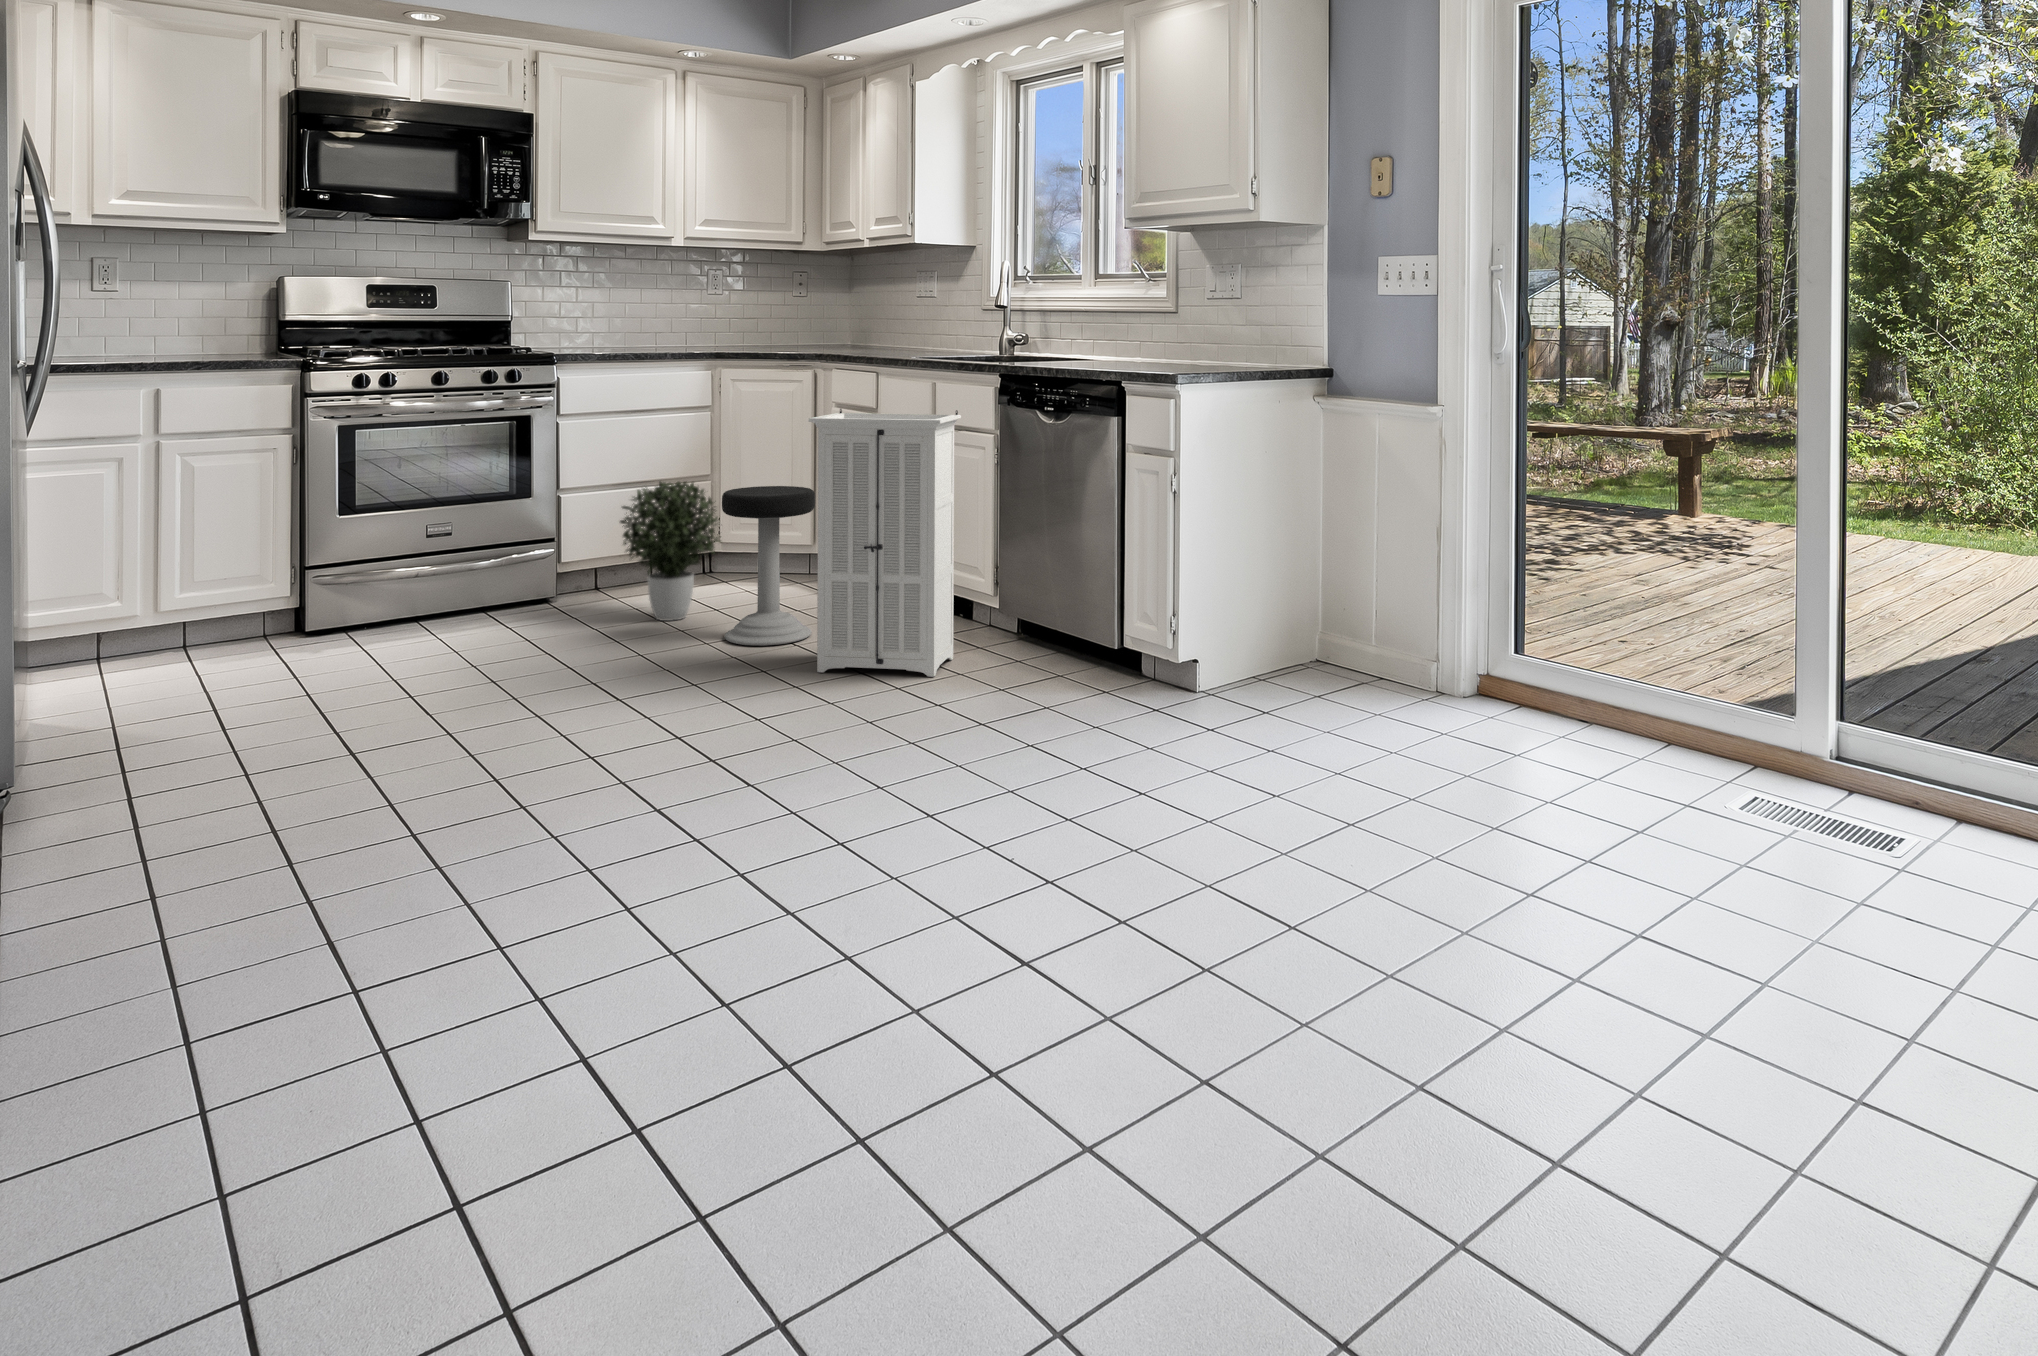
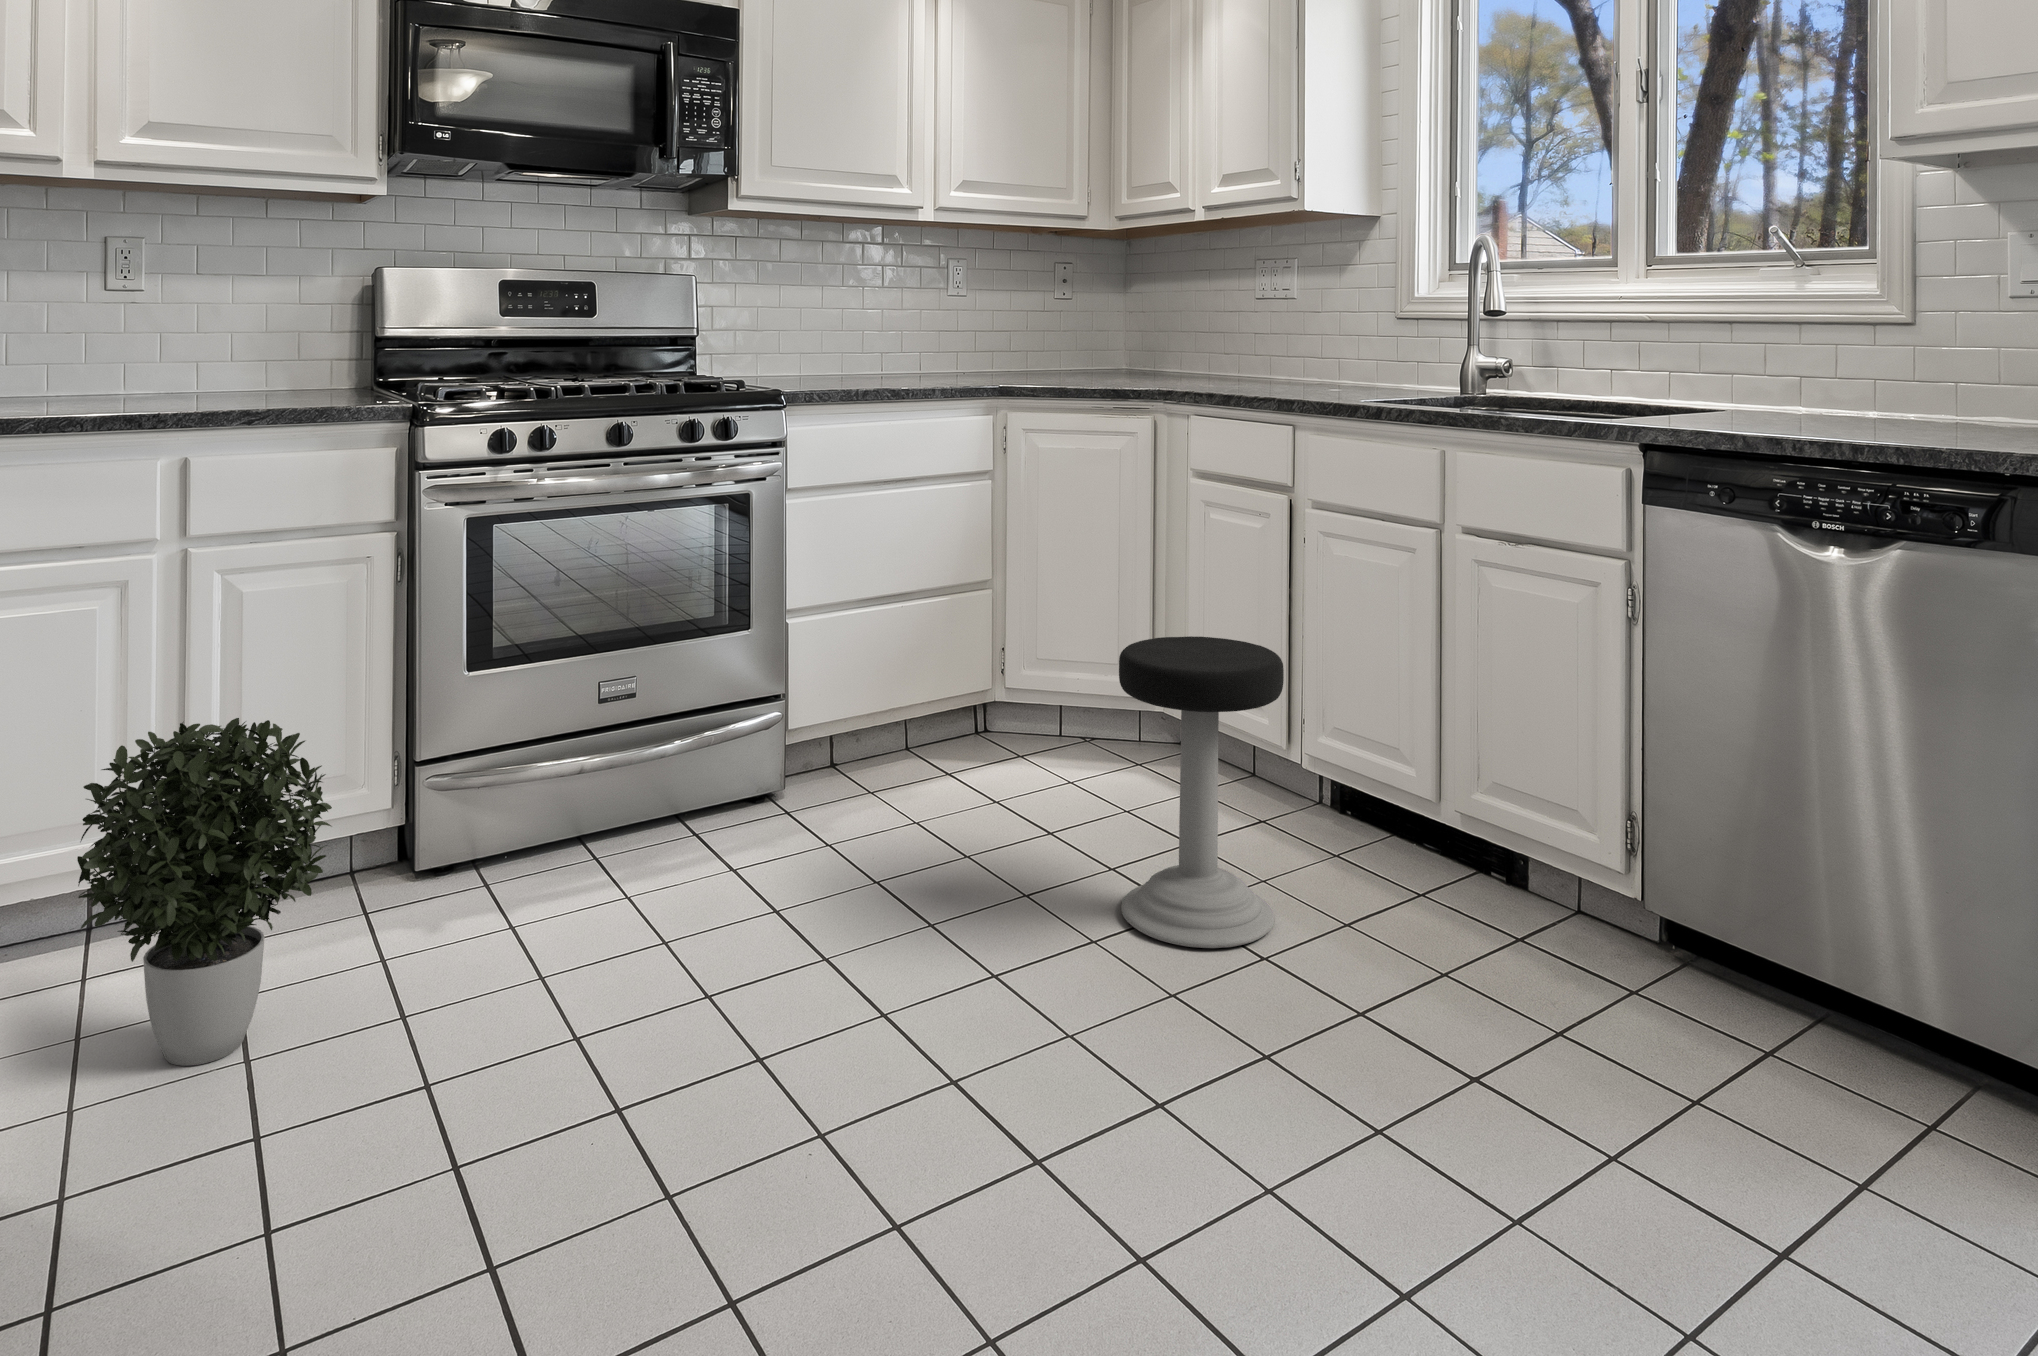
storage cabinet: present [809,409,961,677] -> none [1373,517,1670,1090]
potted plant: present [620,482,721,621] -> present [77,718,332,1066]

